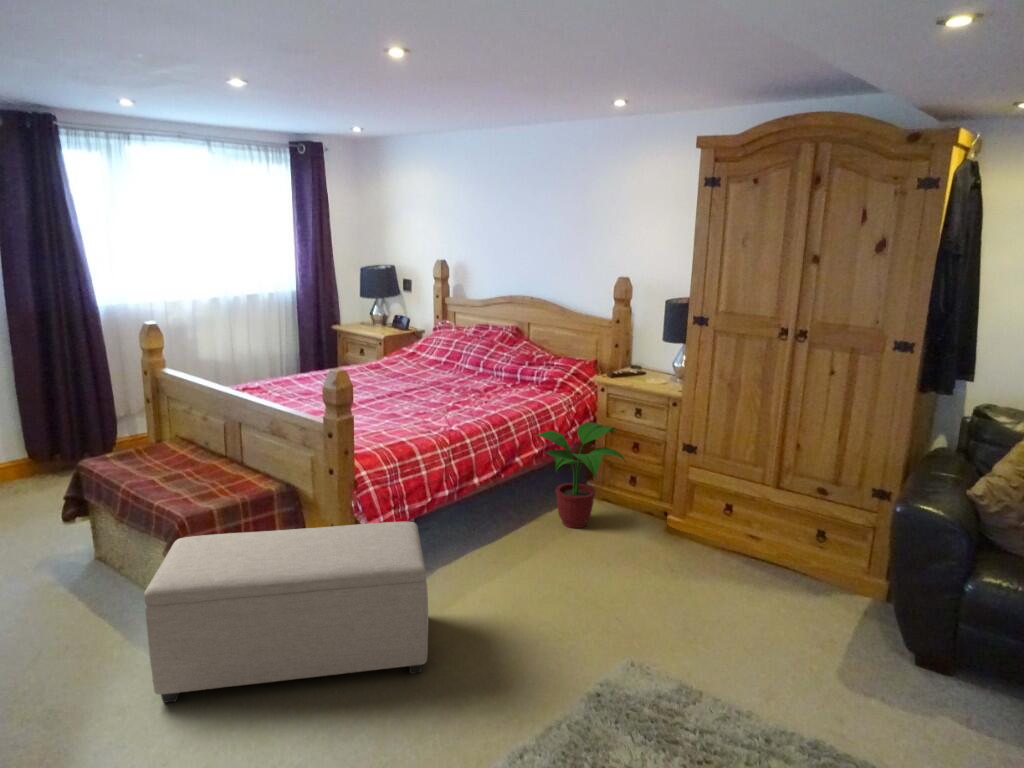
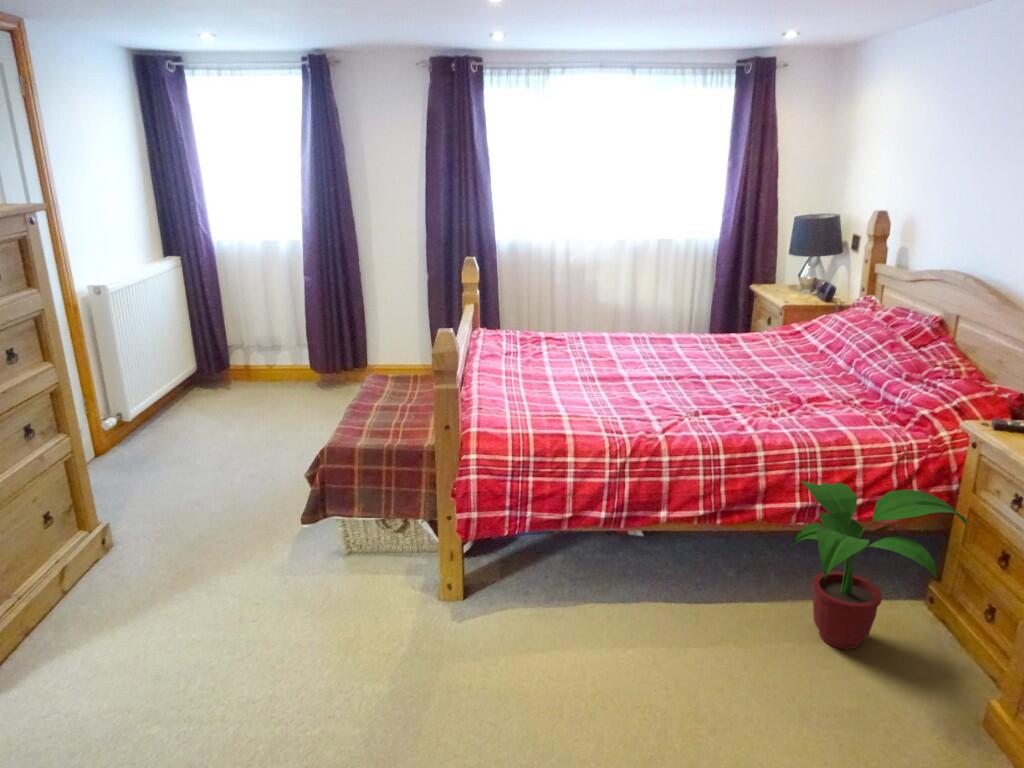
ottoman: present [144,521,428,703] -> none [229,464,493,699]

